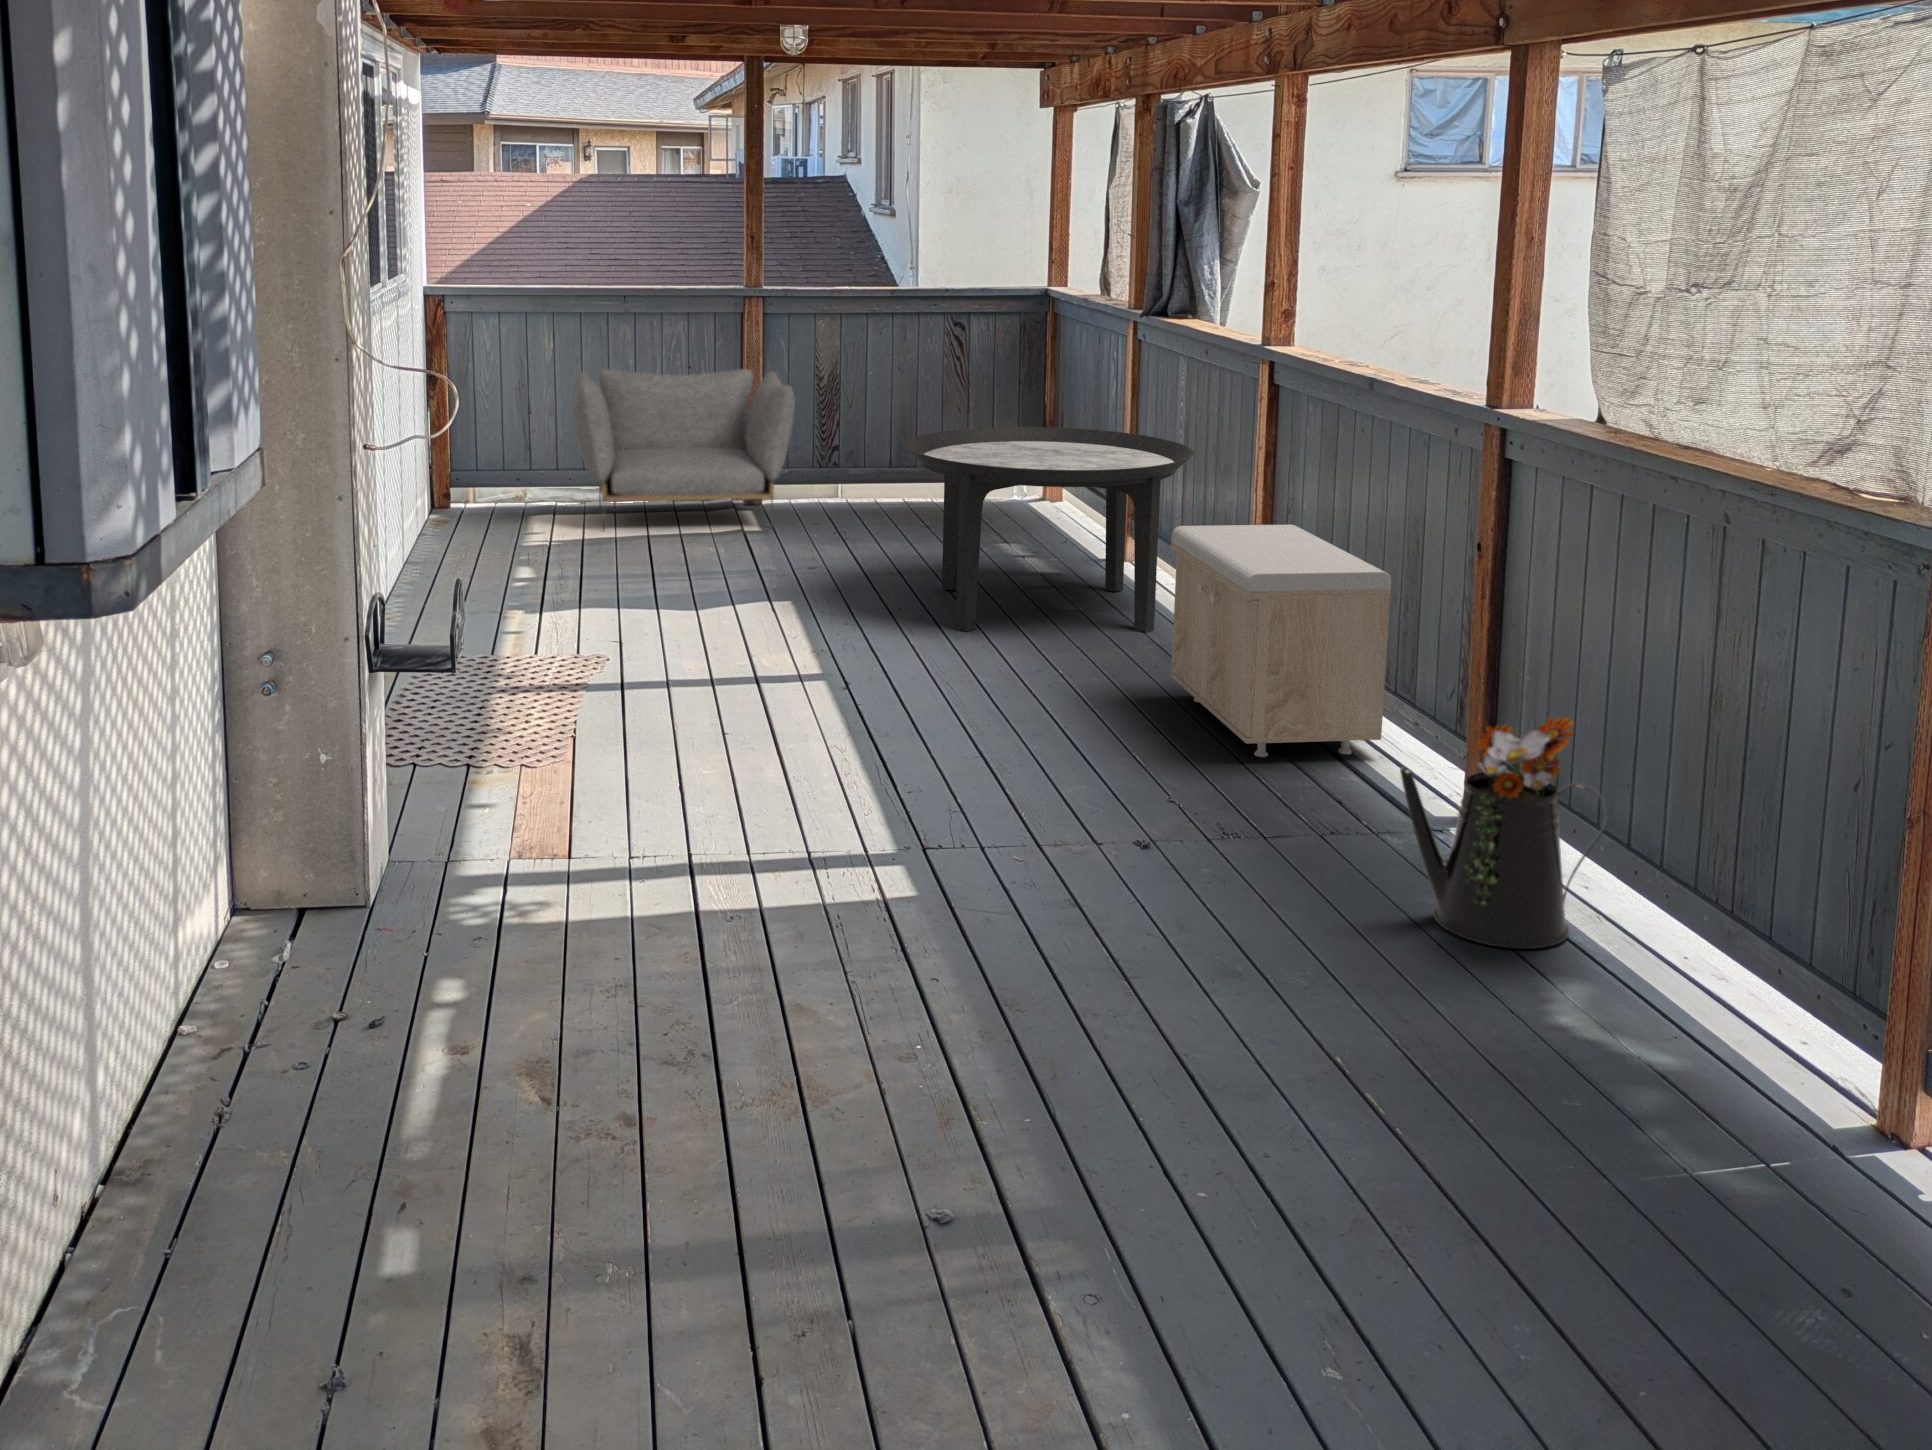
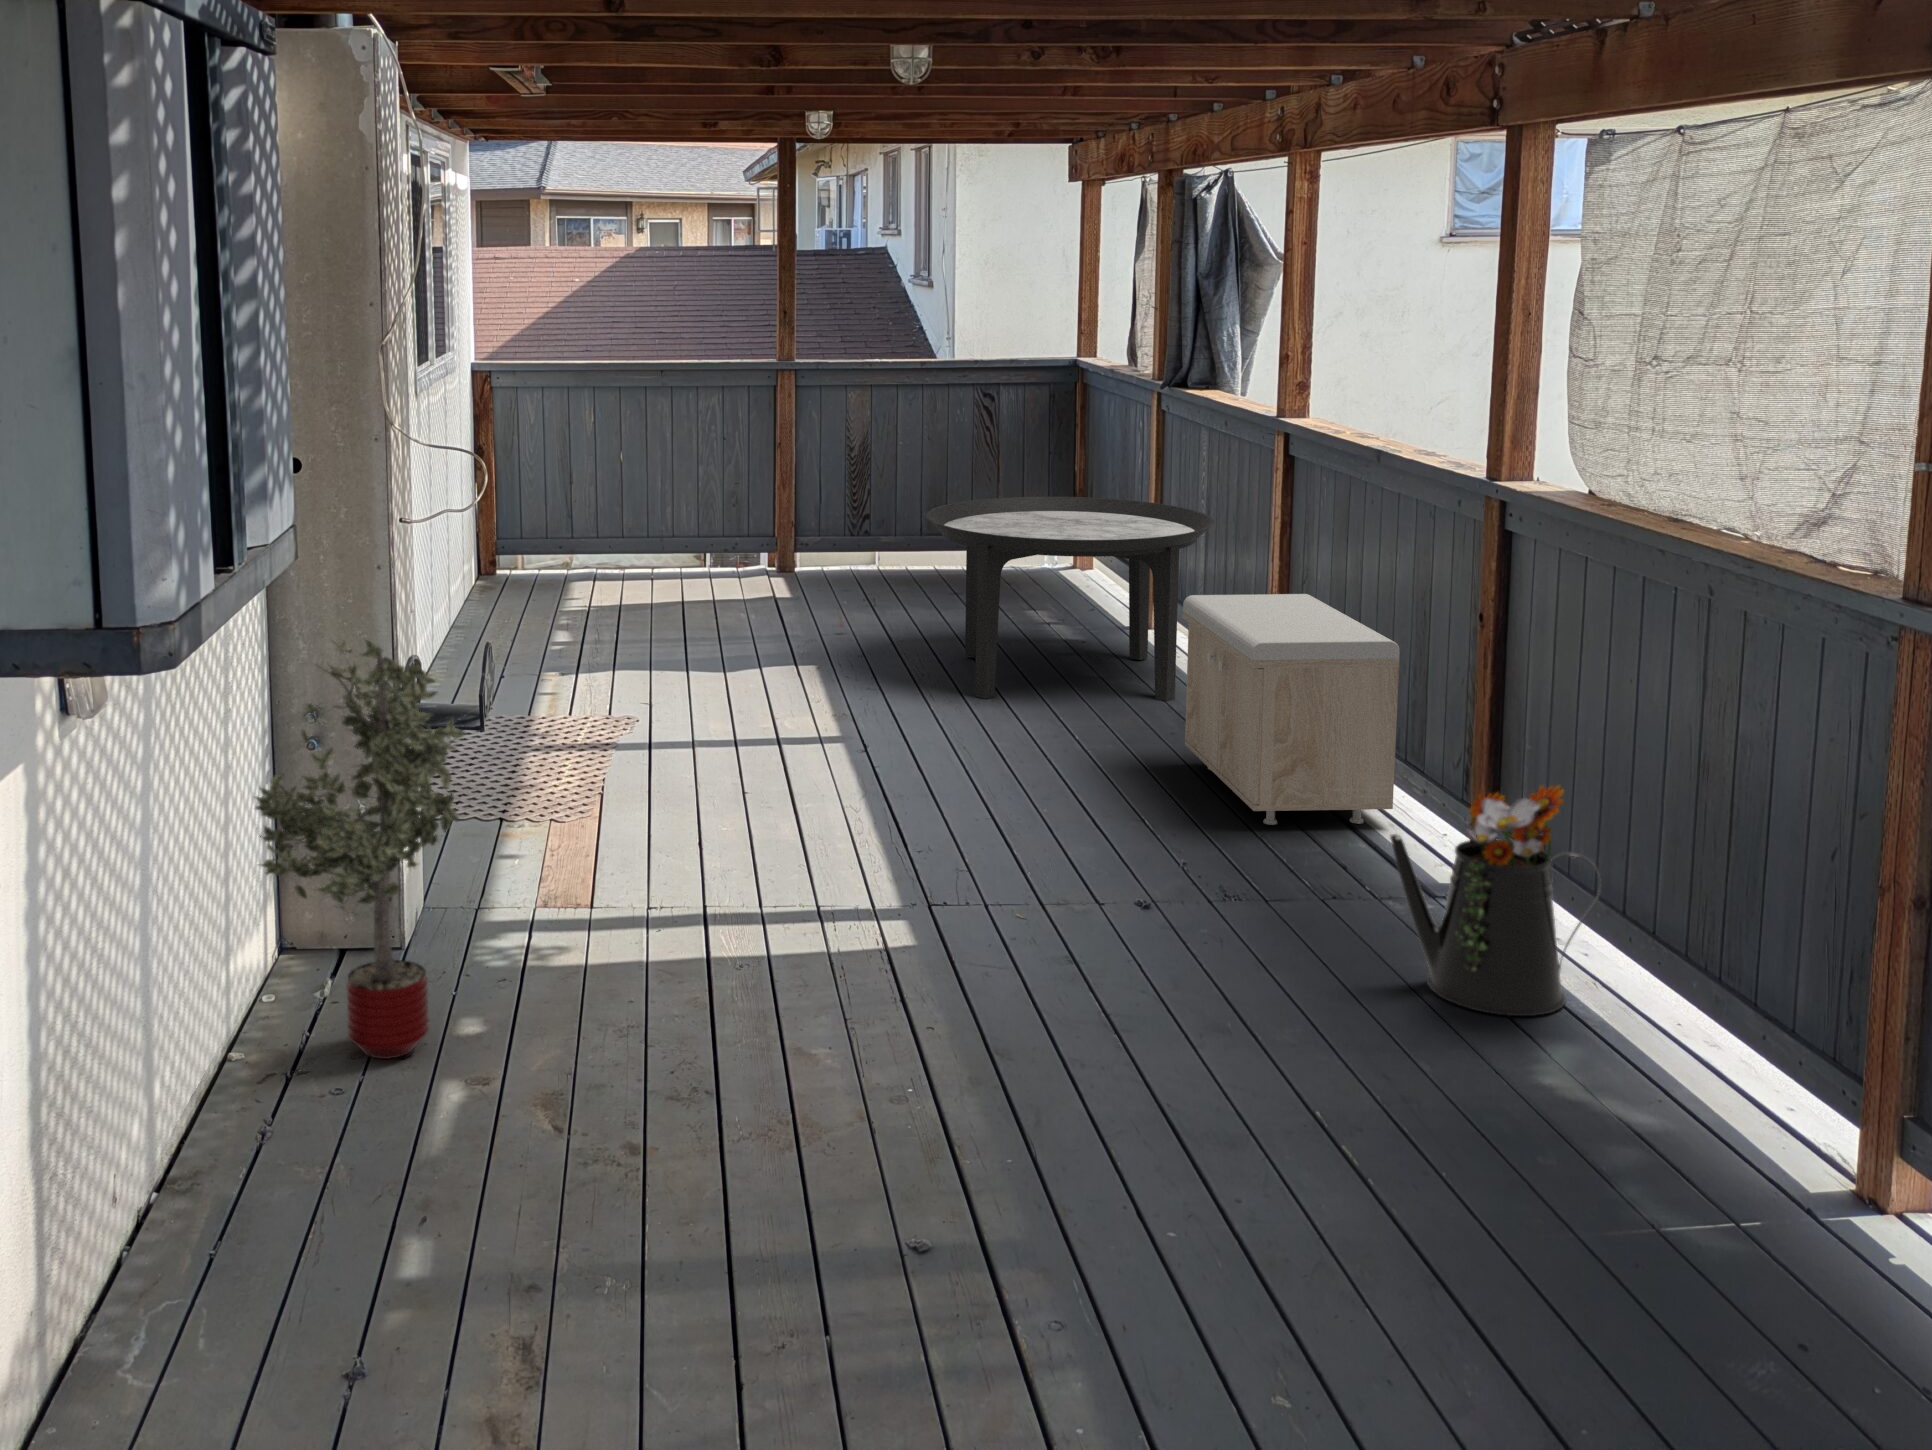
armchair: present [573,369,795,529] -> none [610,441,824,600]
potted tree: none [207,574,448,1030] -> present [256,640,465,1059]

